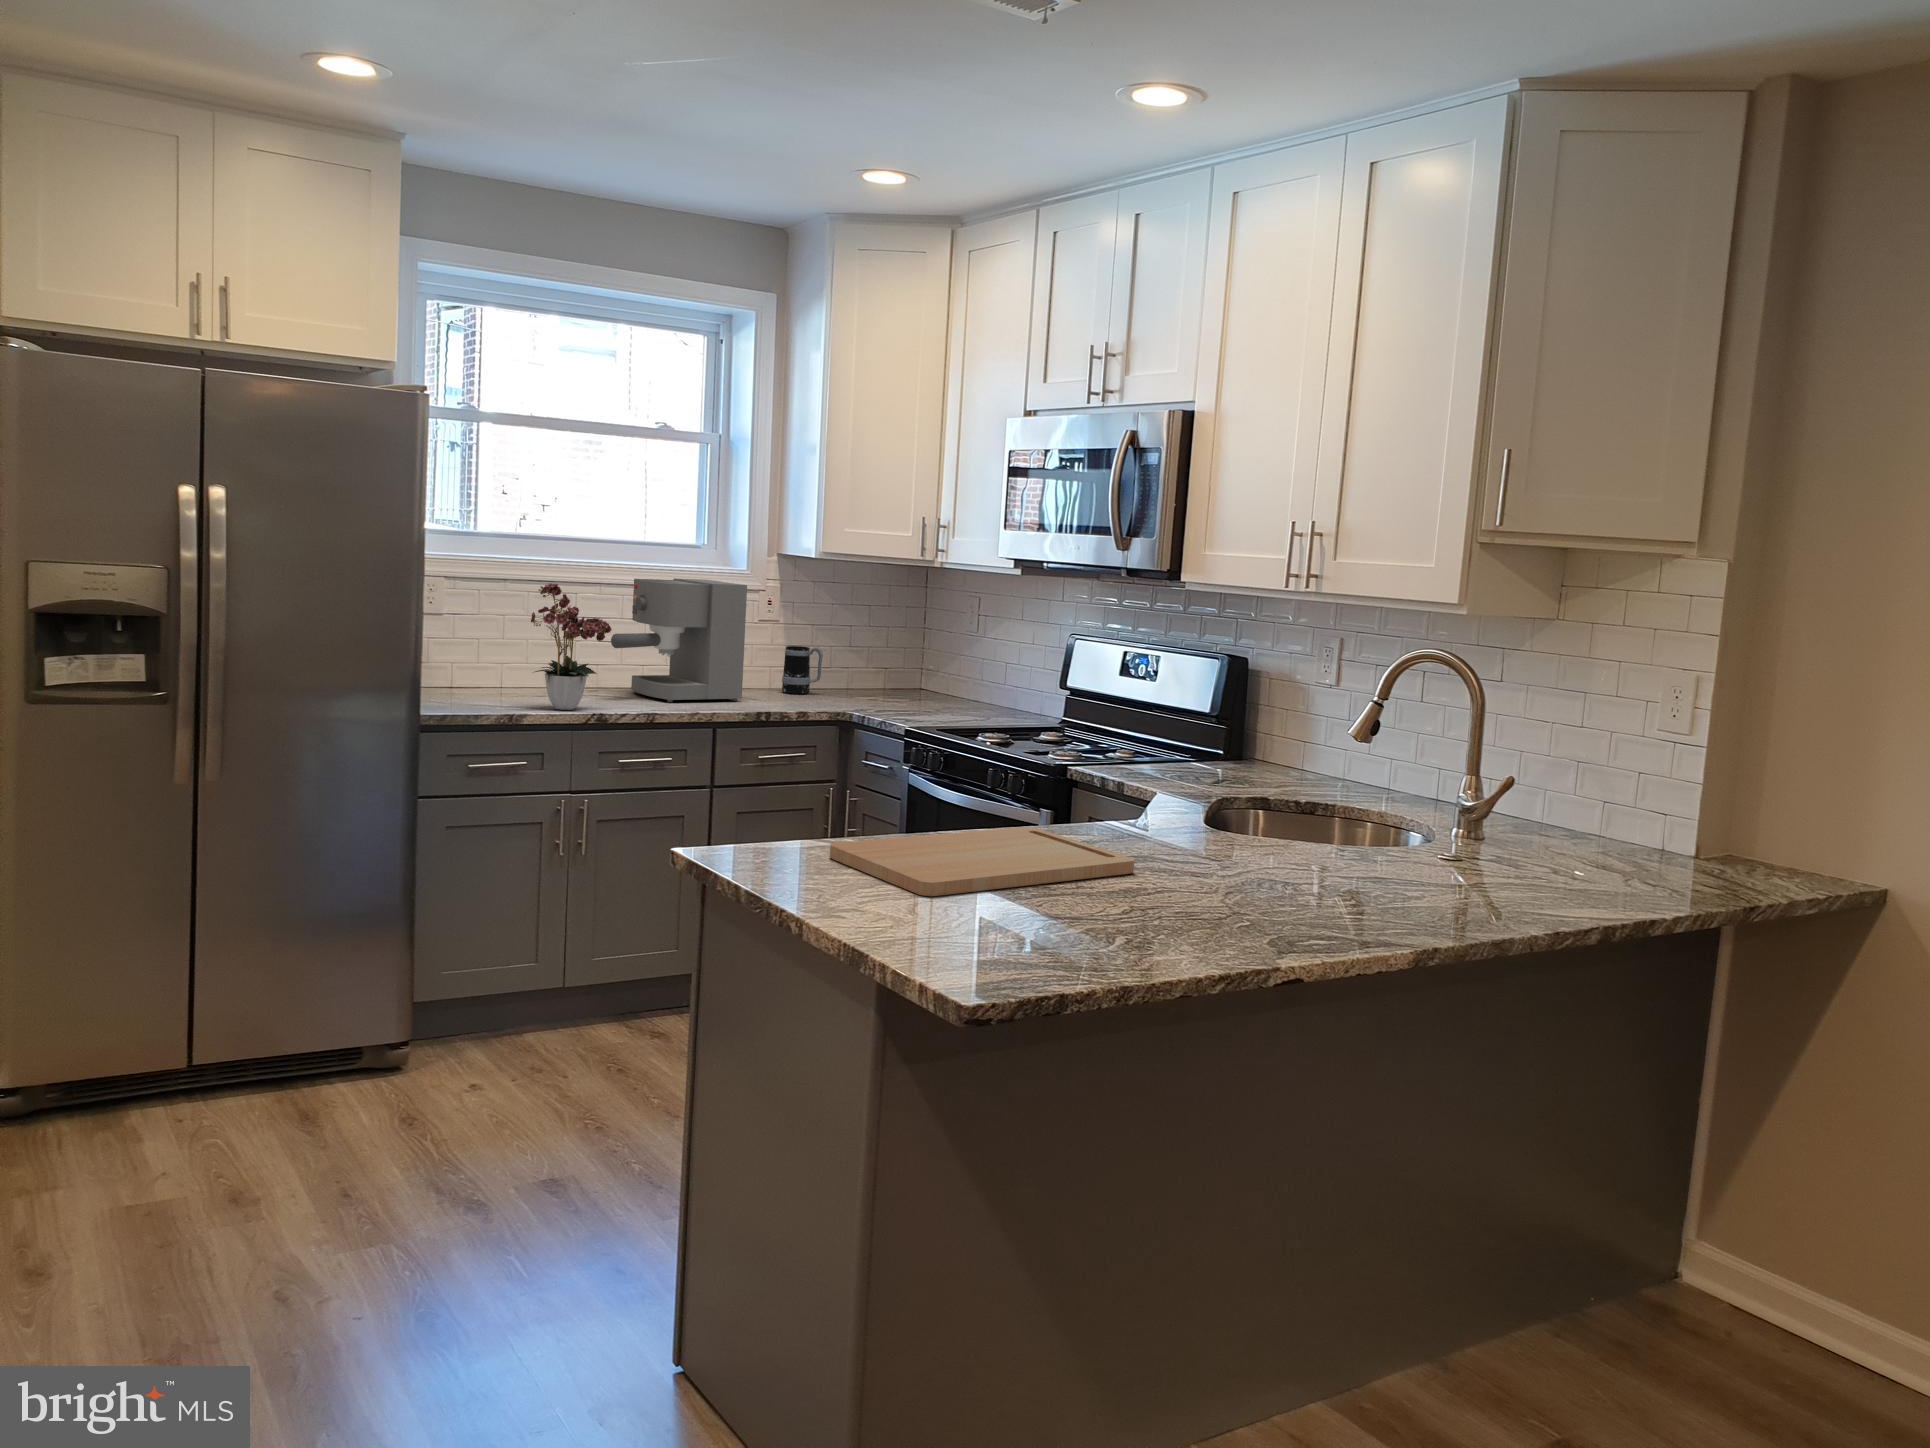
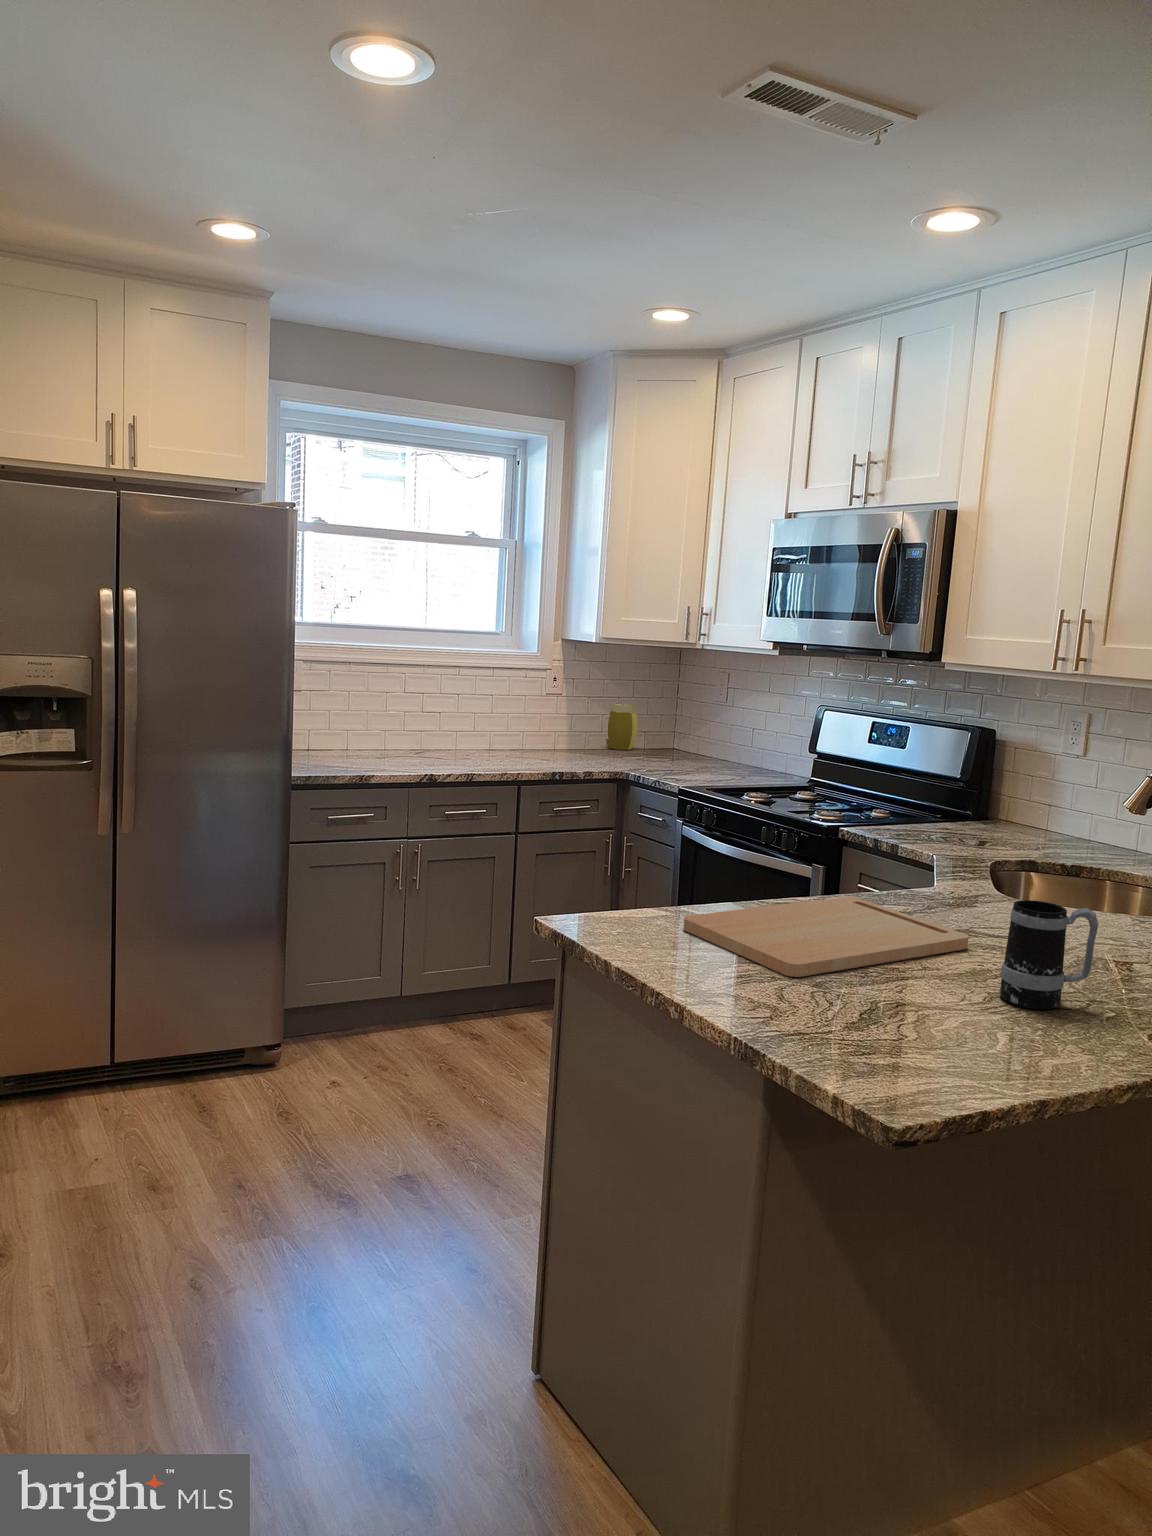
coffee maker: present [611,578,747,702] -> none [436,659,545,763]
flower arrangement: present [531,583,612,710] -> none [371,661,445,771]
jar: none [830,633,870,690] -> present [606,703,637,750]
mug: present [782,646,823,694] -> present [999,900,1099,1009]

